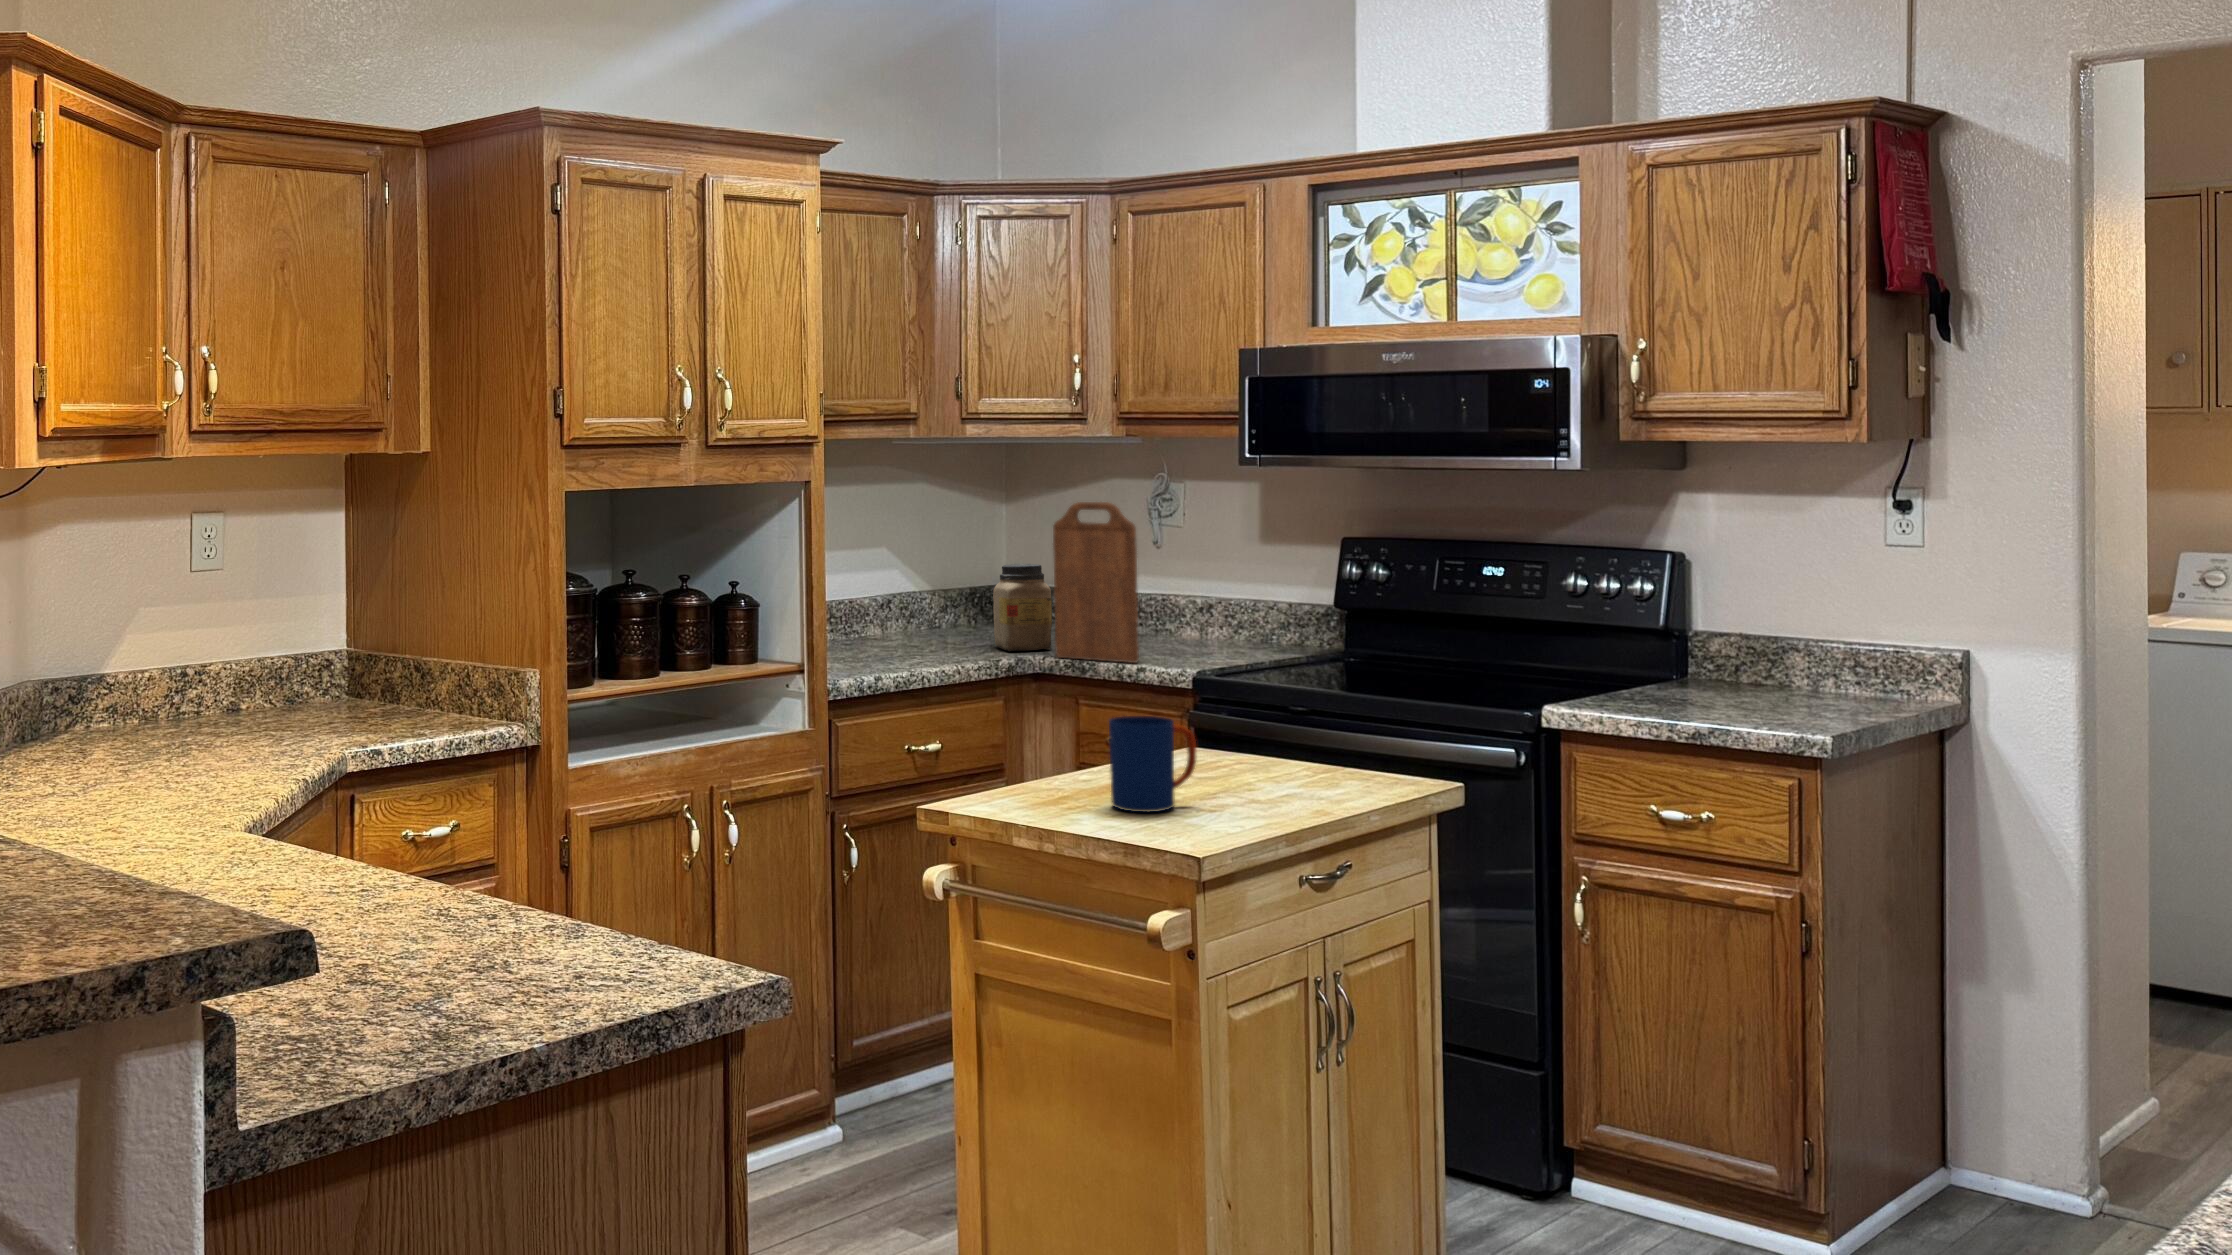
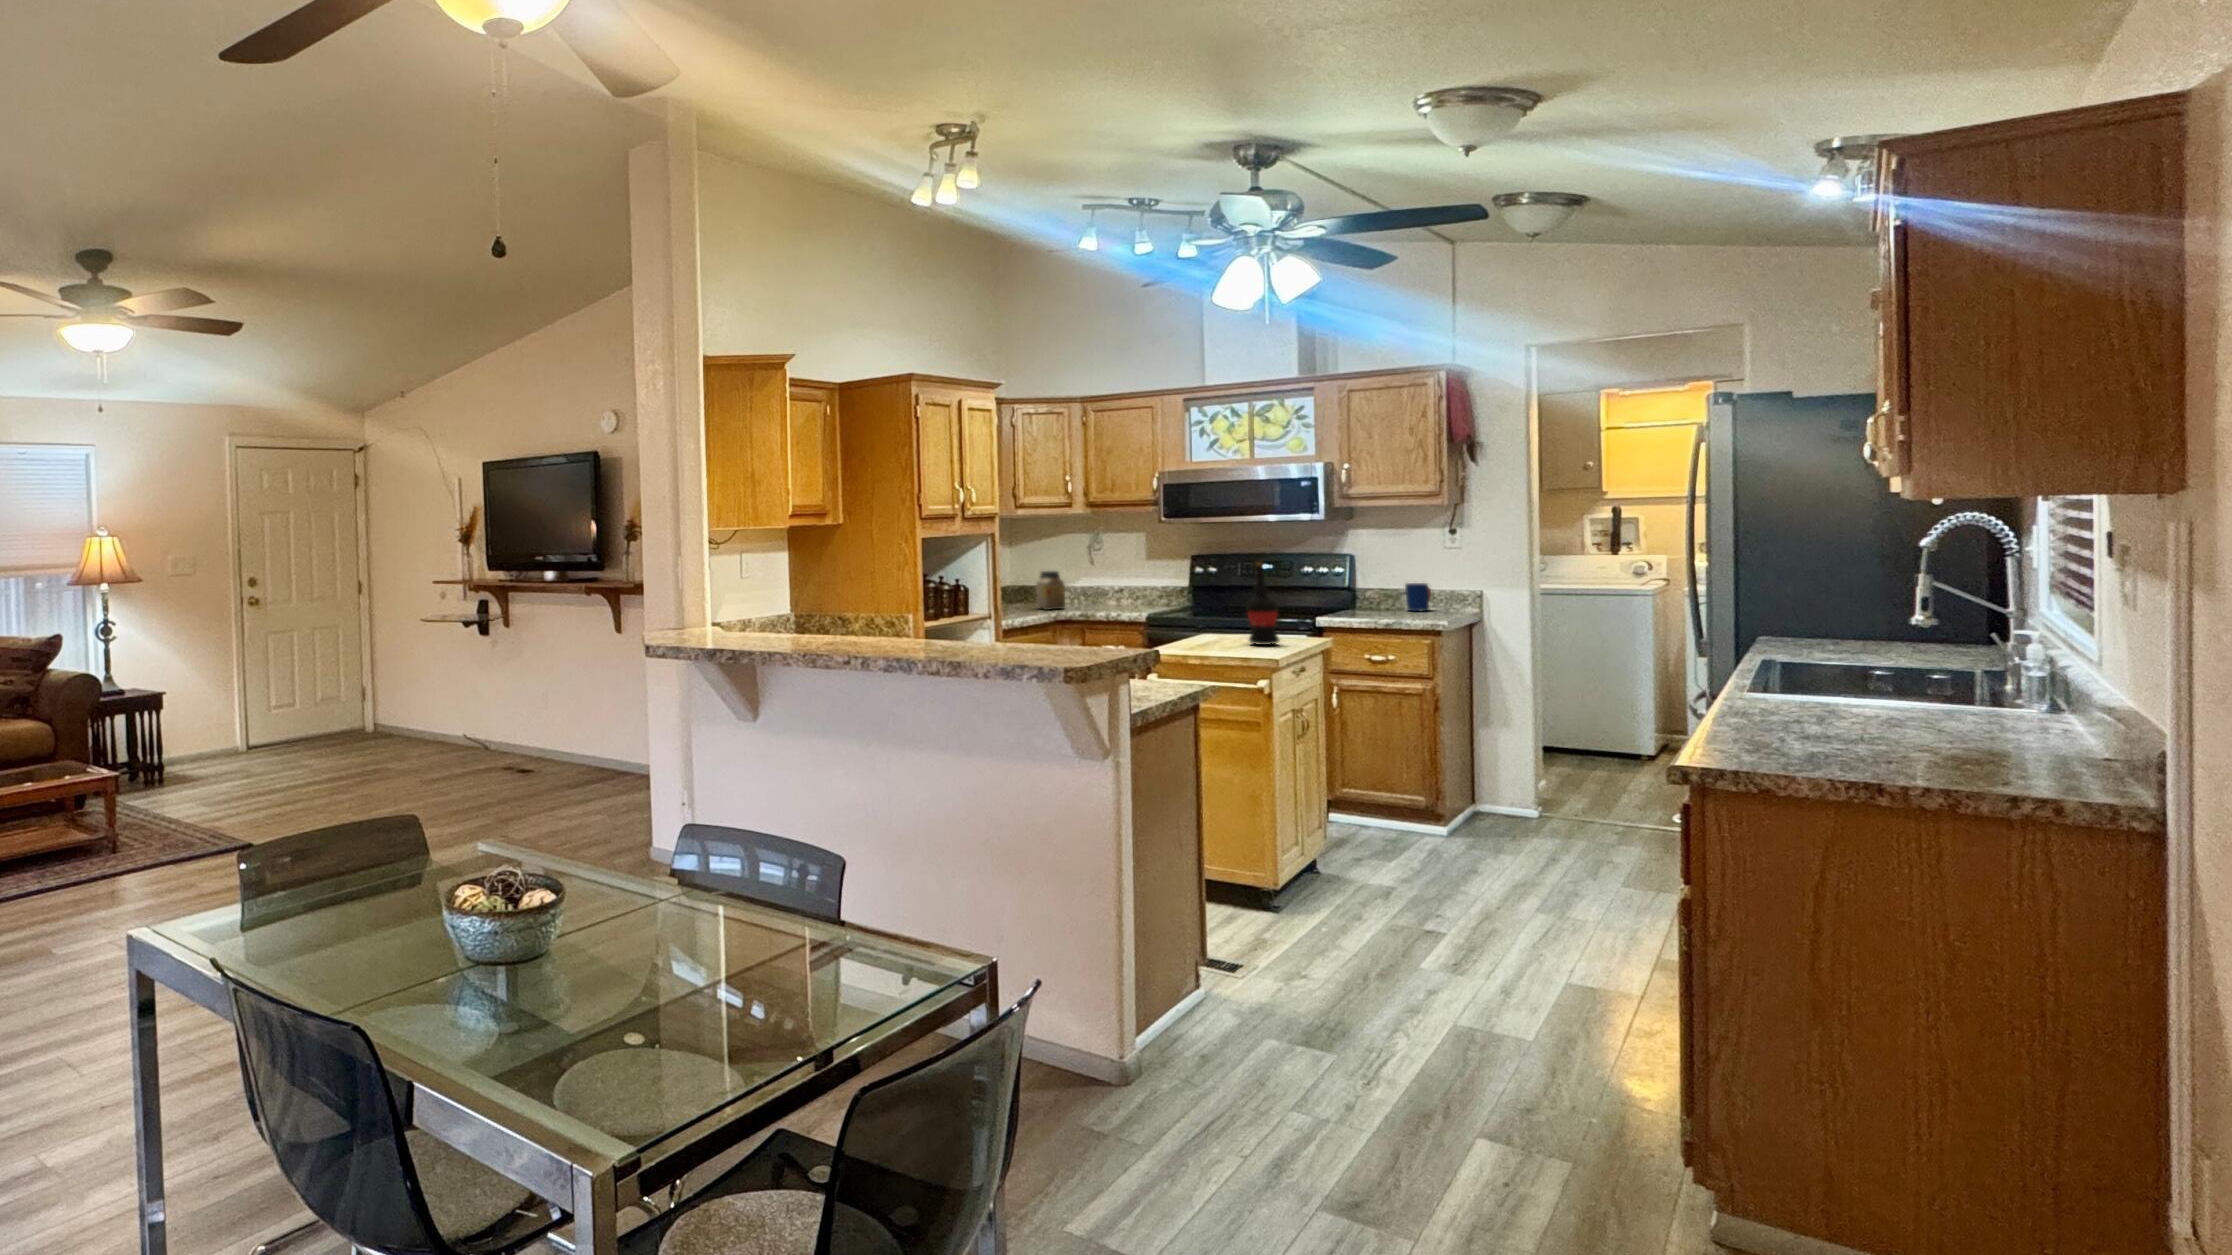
cutting board: present [1053,502,1139,663] -> none [1070,541,1115,611]
wine bottle: none [1244,583,1322,794] -> present [1246,562,1279,645]
mug: present [1109,716,1196,812] -> present [1405,583,1431,611]

